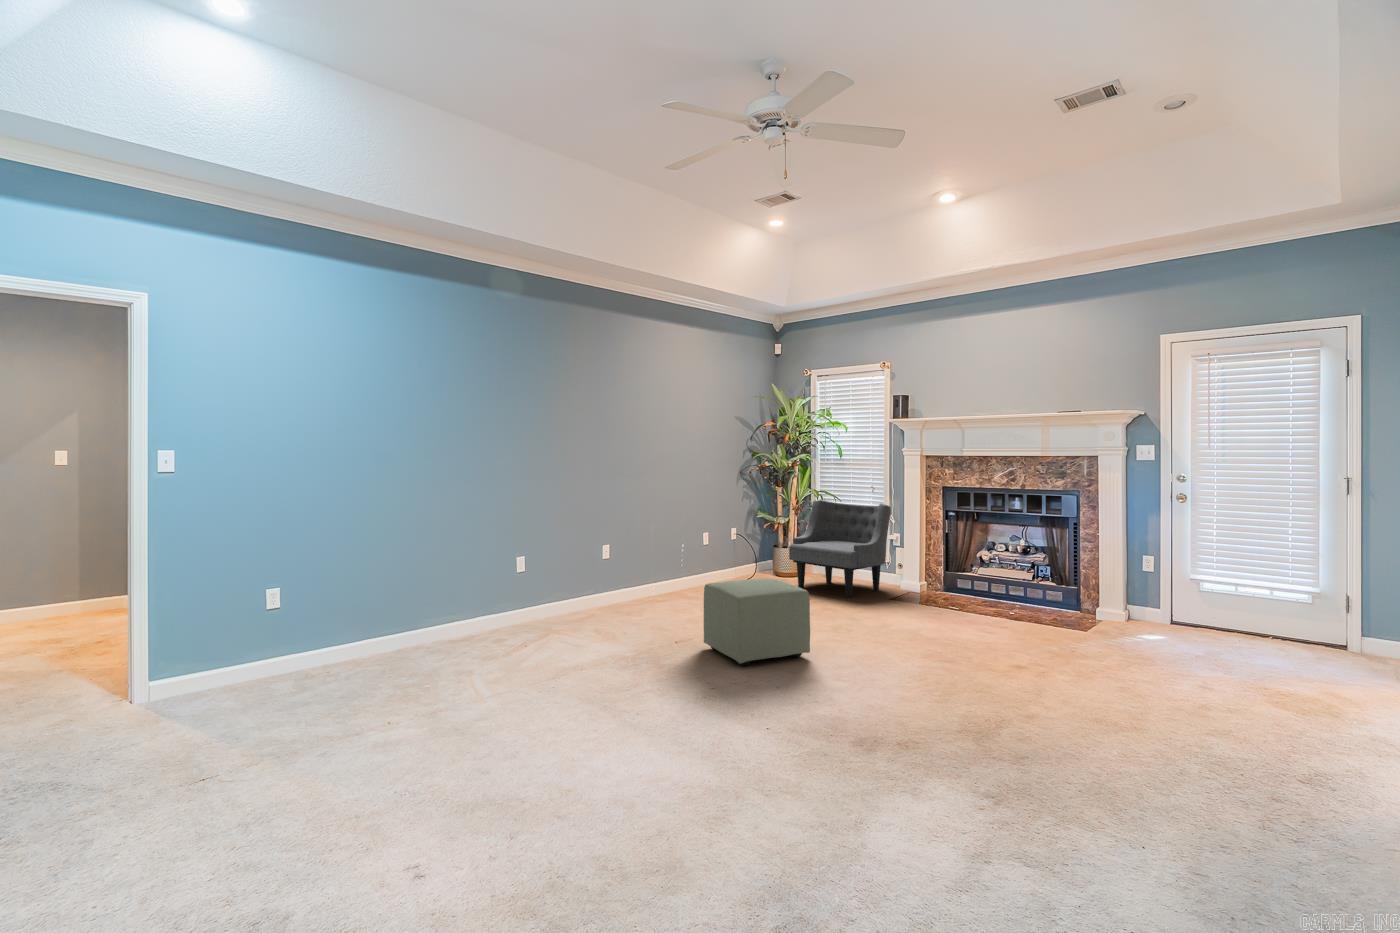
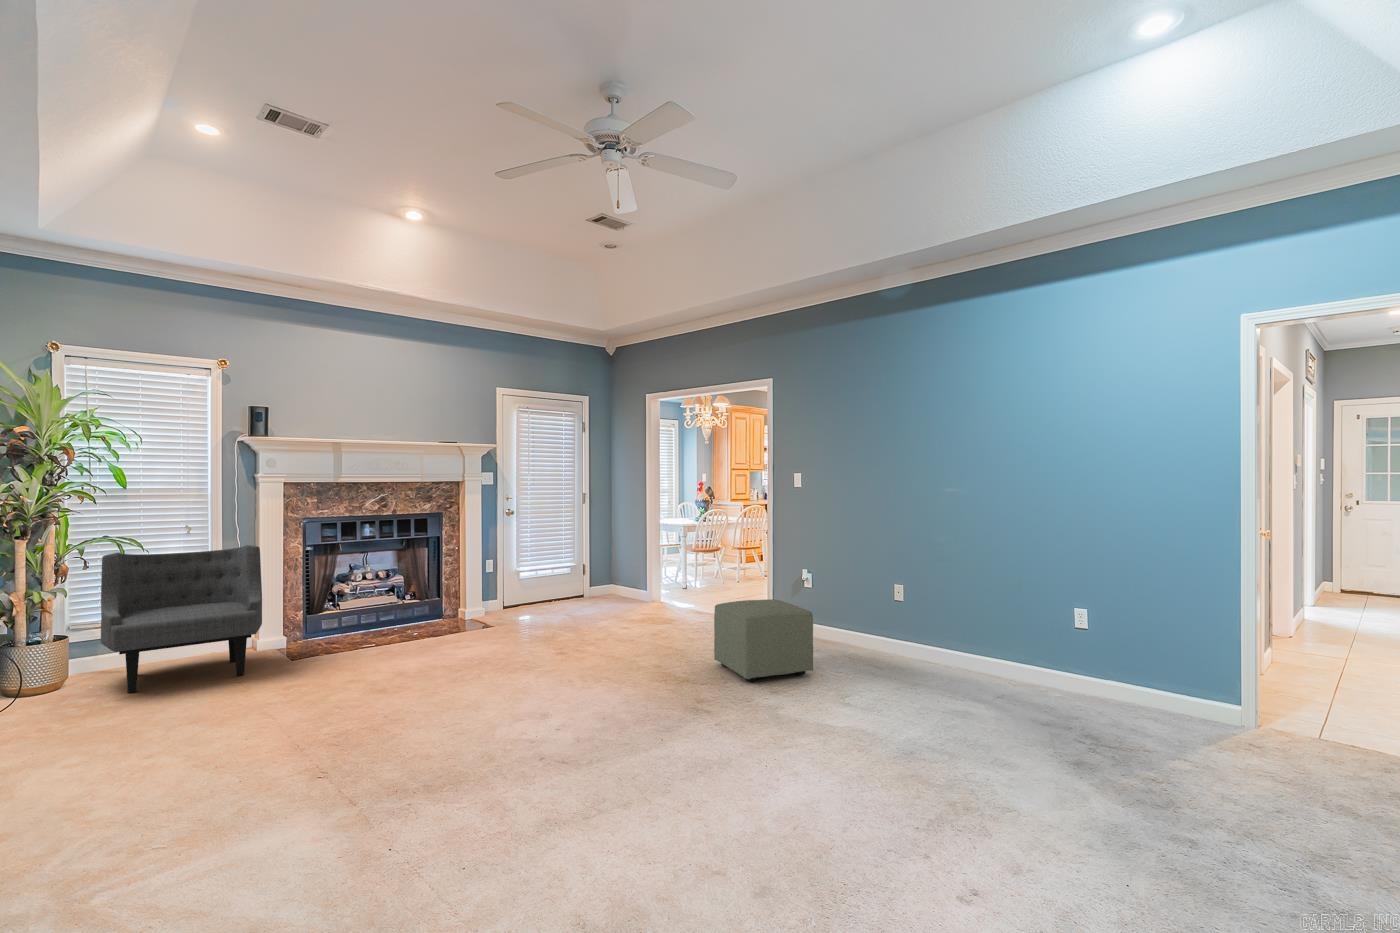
ottoman: present [704,578,810,665] -> present [714,599,813,682]

